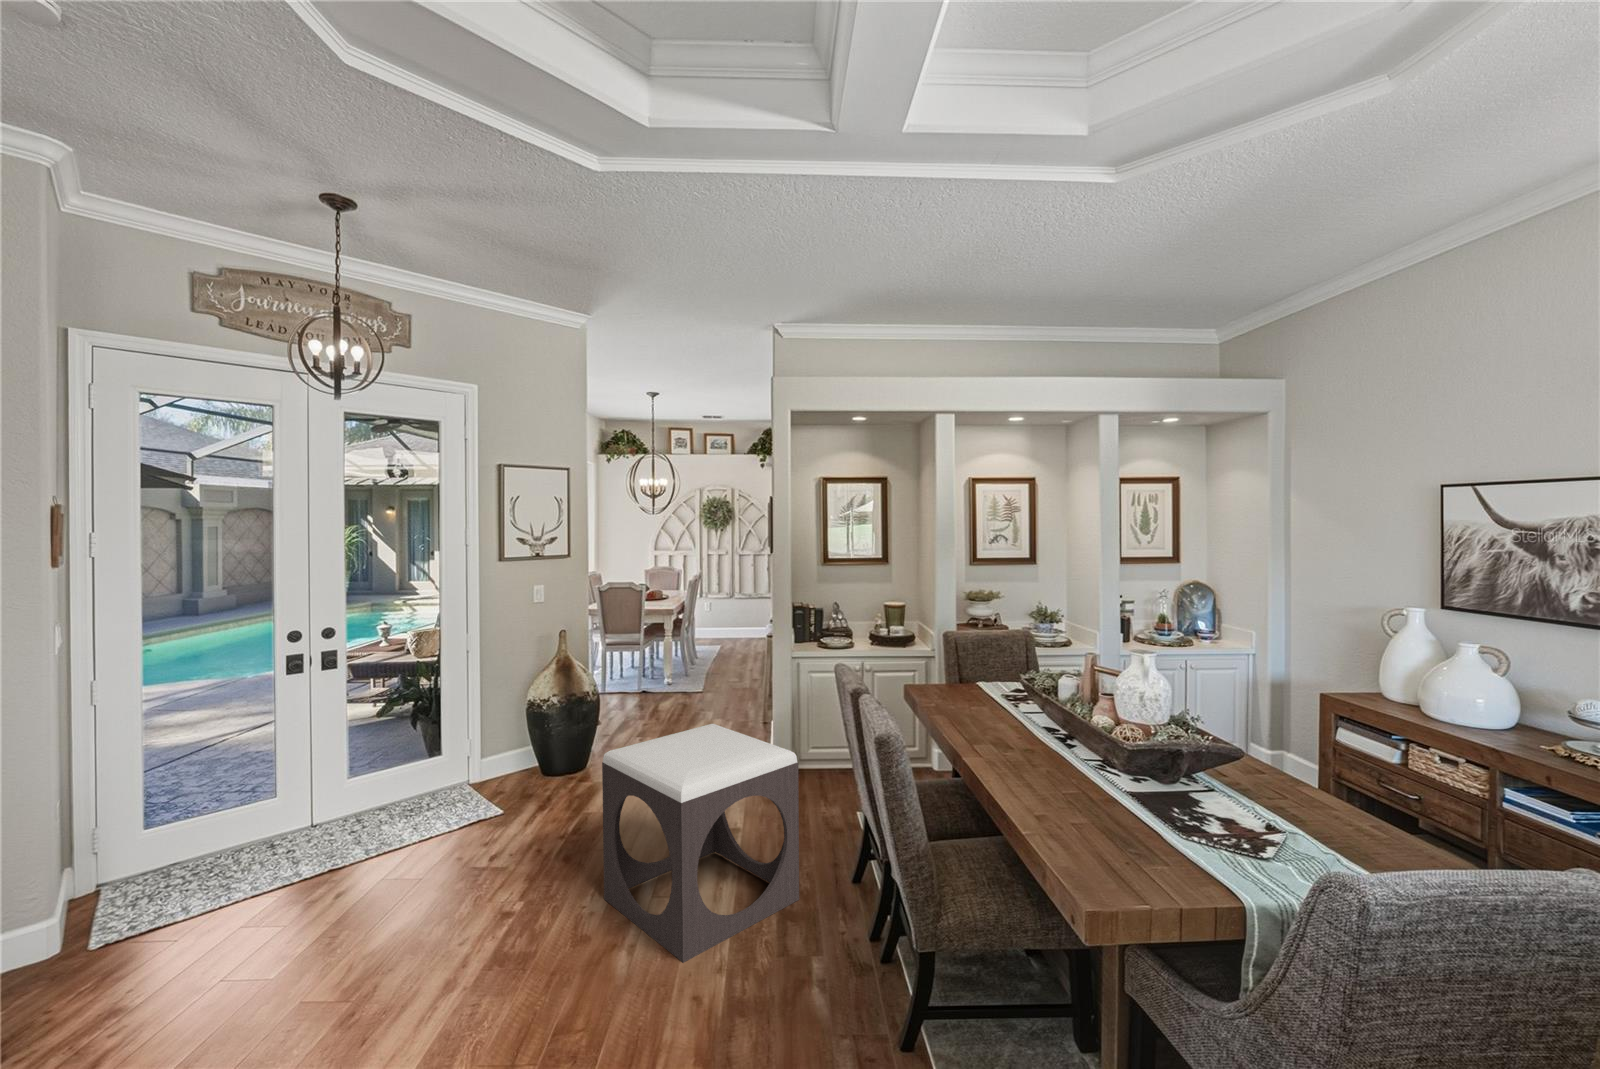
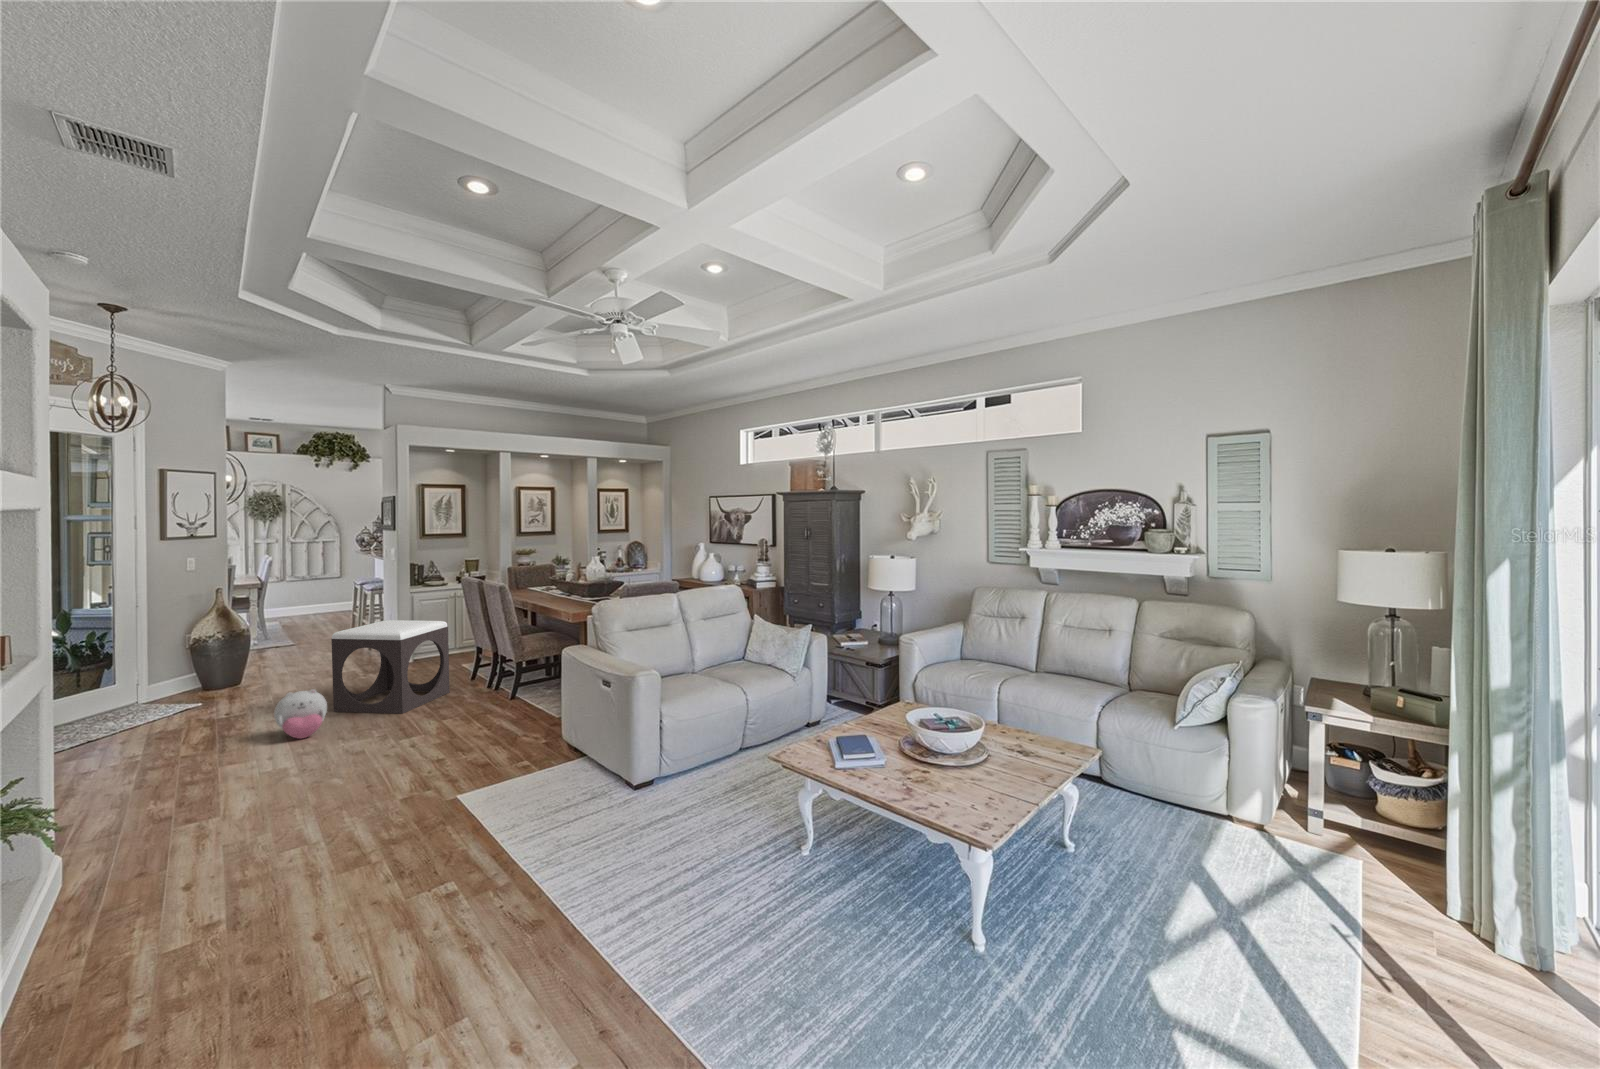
plush toy: none [450,884,548,999] -> present [274,689,327,739]

